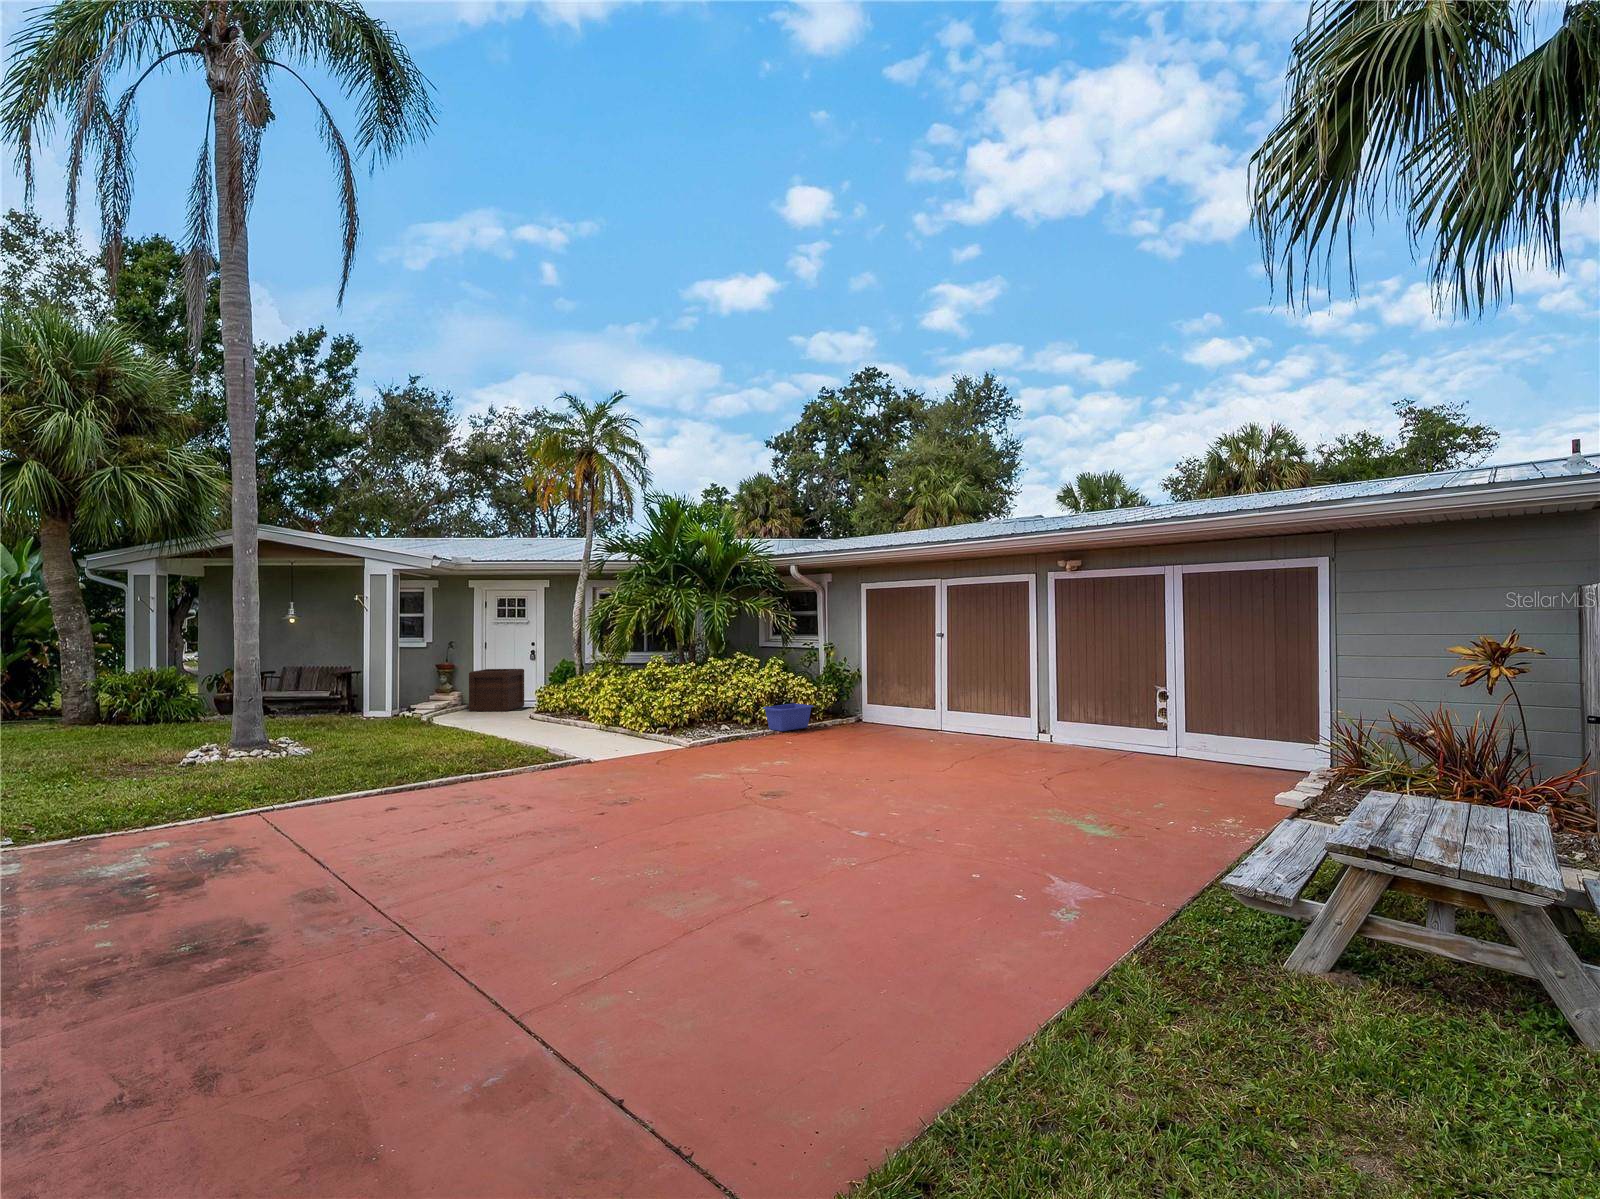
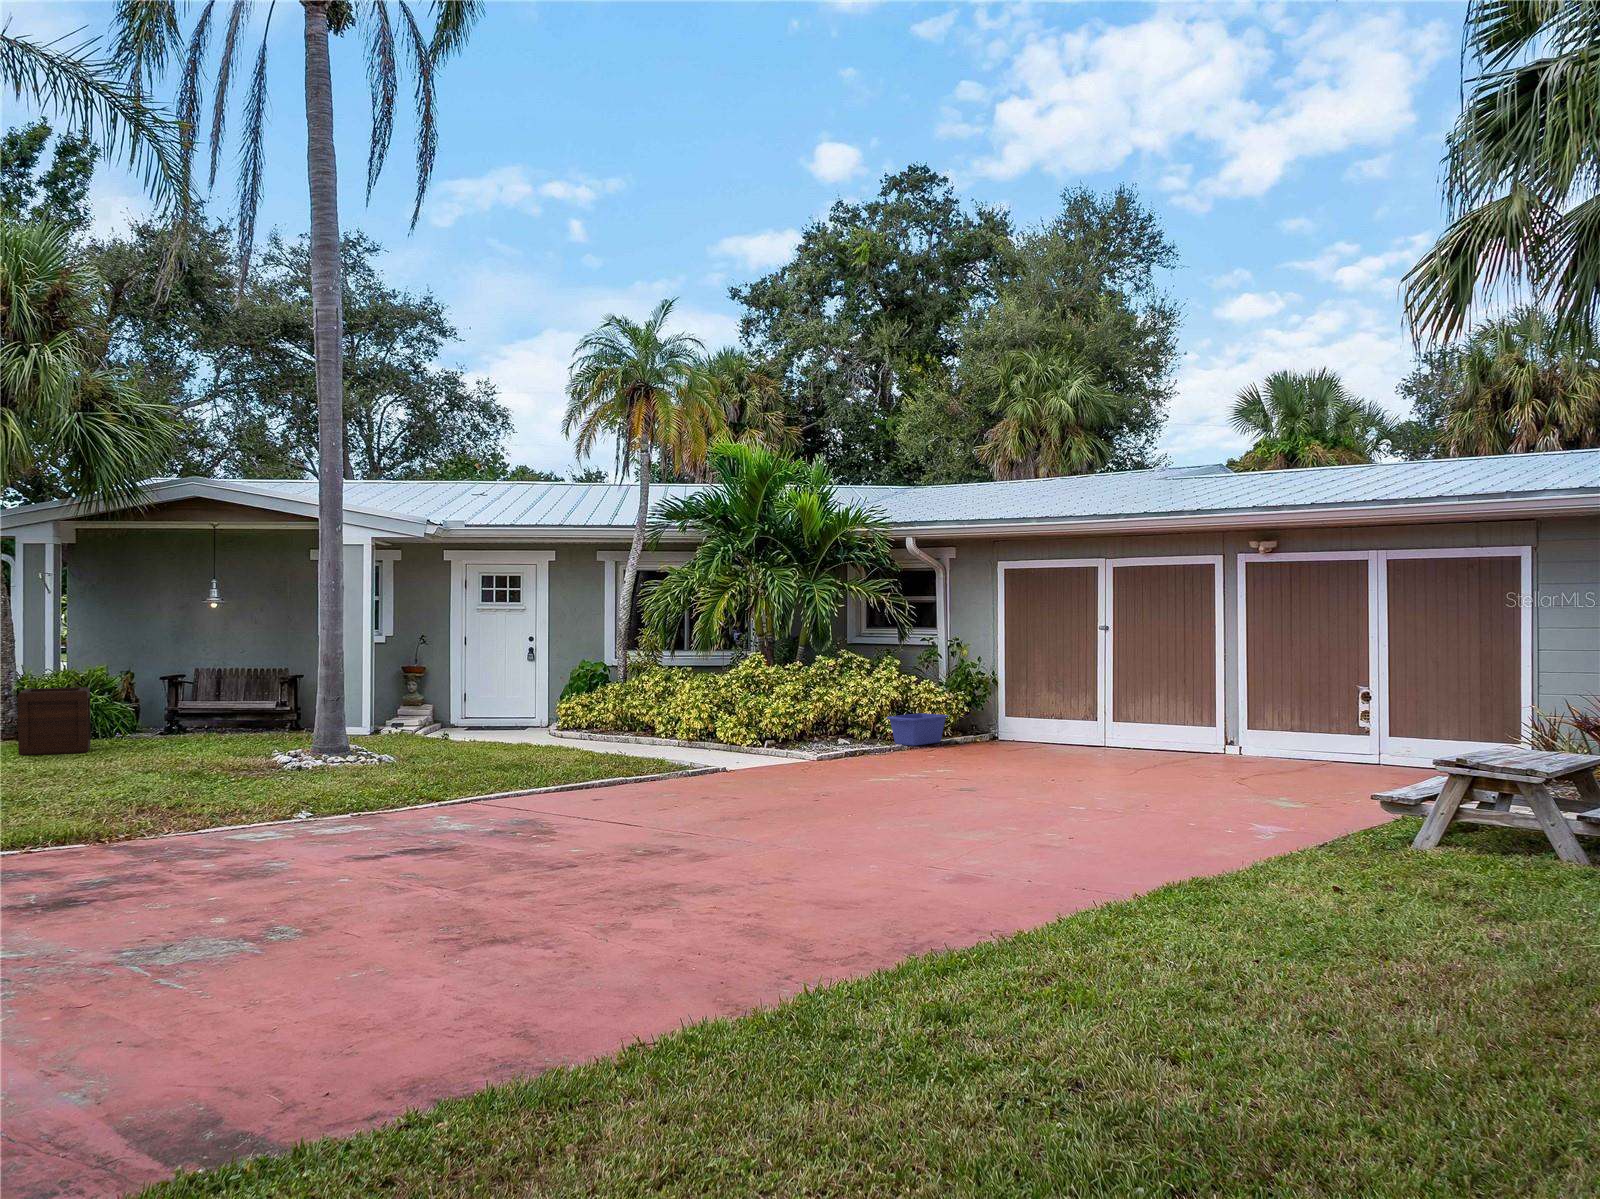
wooden crate: present [469,669,524,712] -> present [18,687,91,756]

